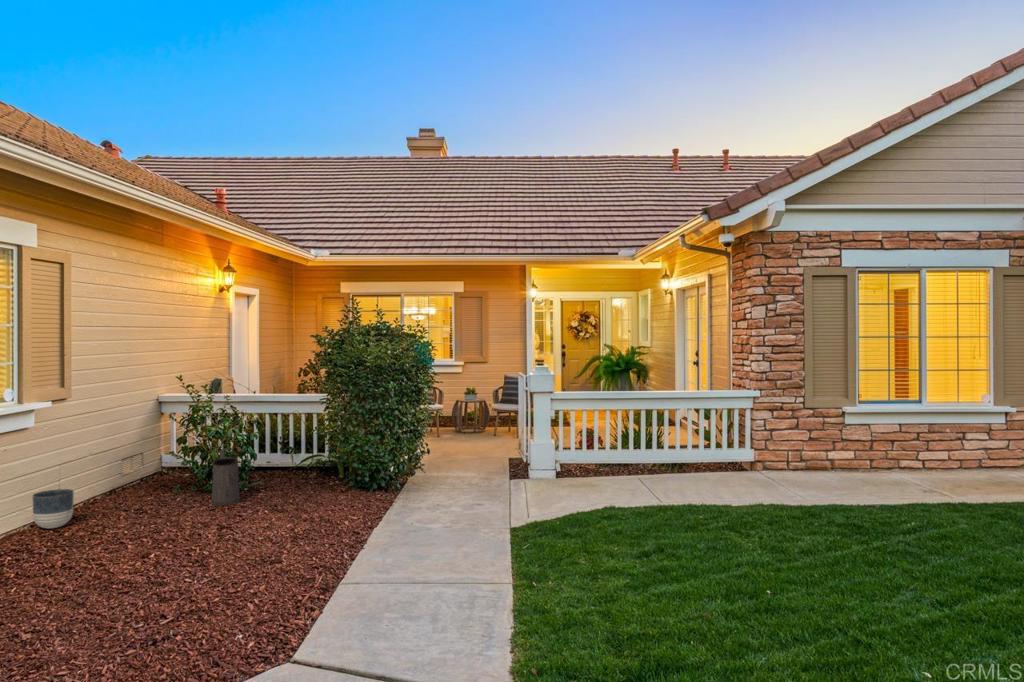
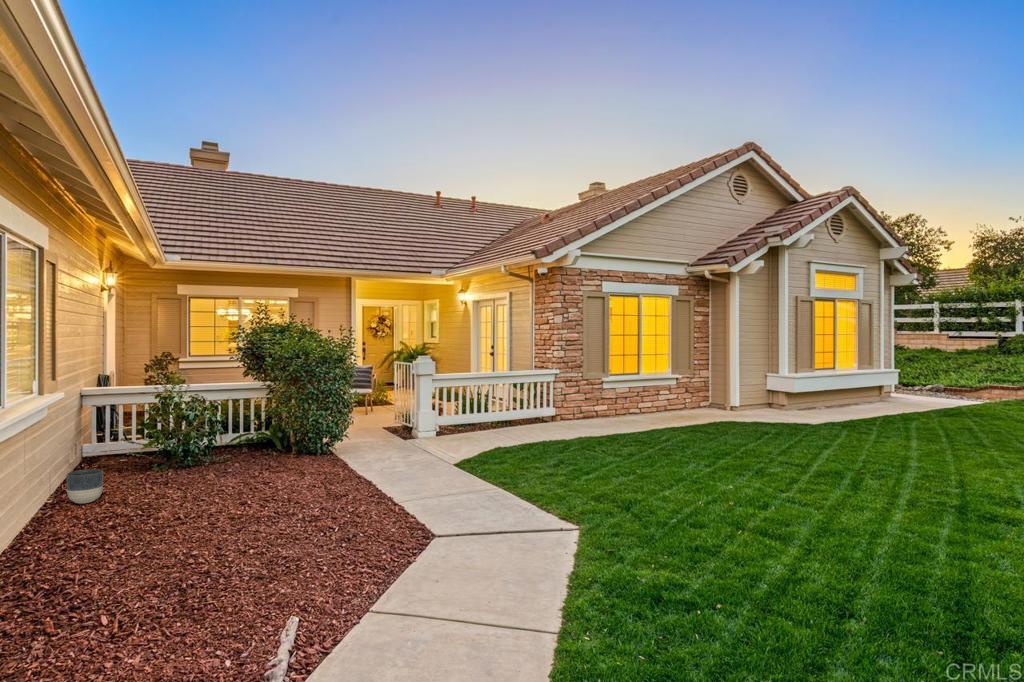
watering can: present [211,448,241,505] -> none [188,428,223,475]

